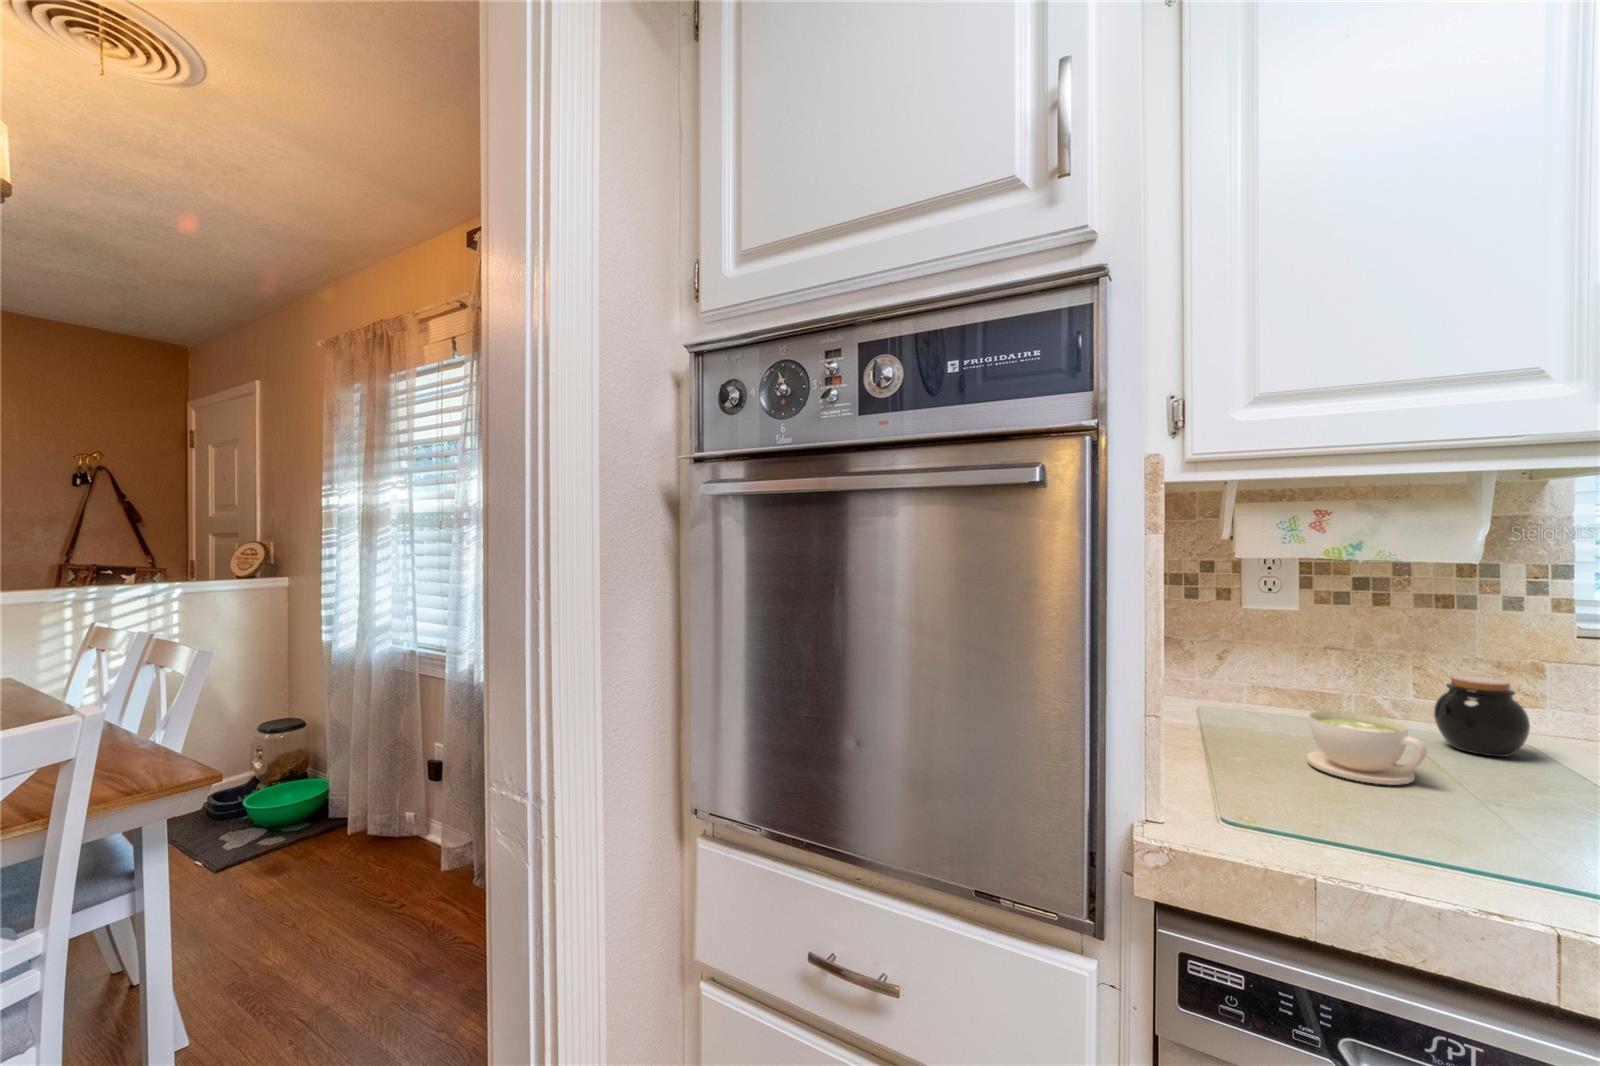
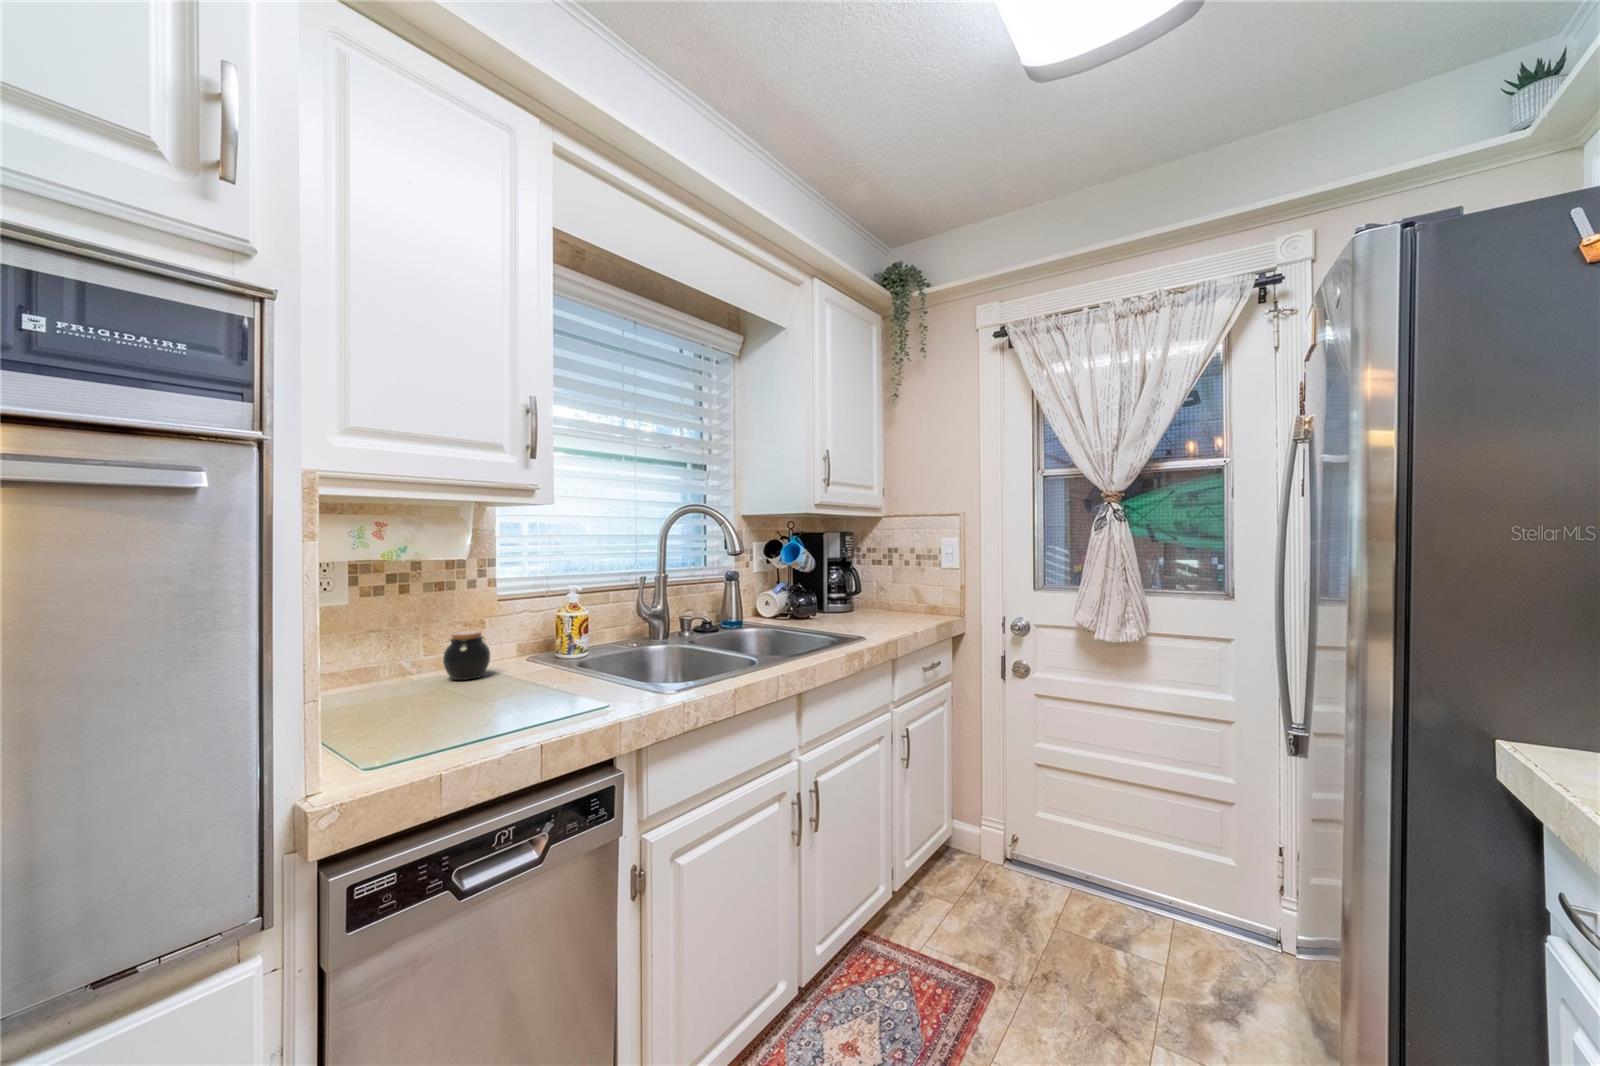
coffee cup: present [1306,711,1427,785] -> none [381,669,458,717]

